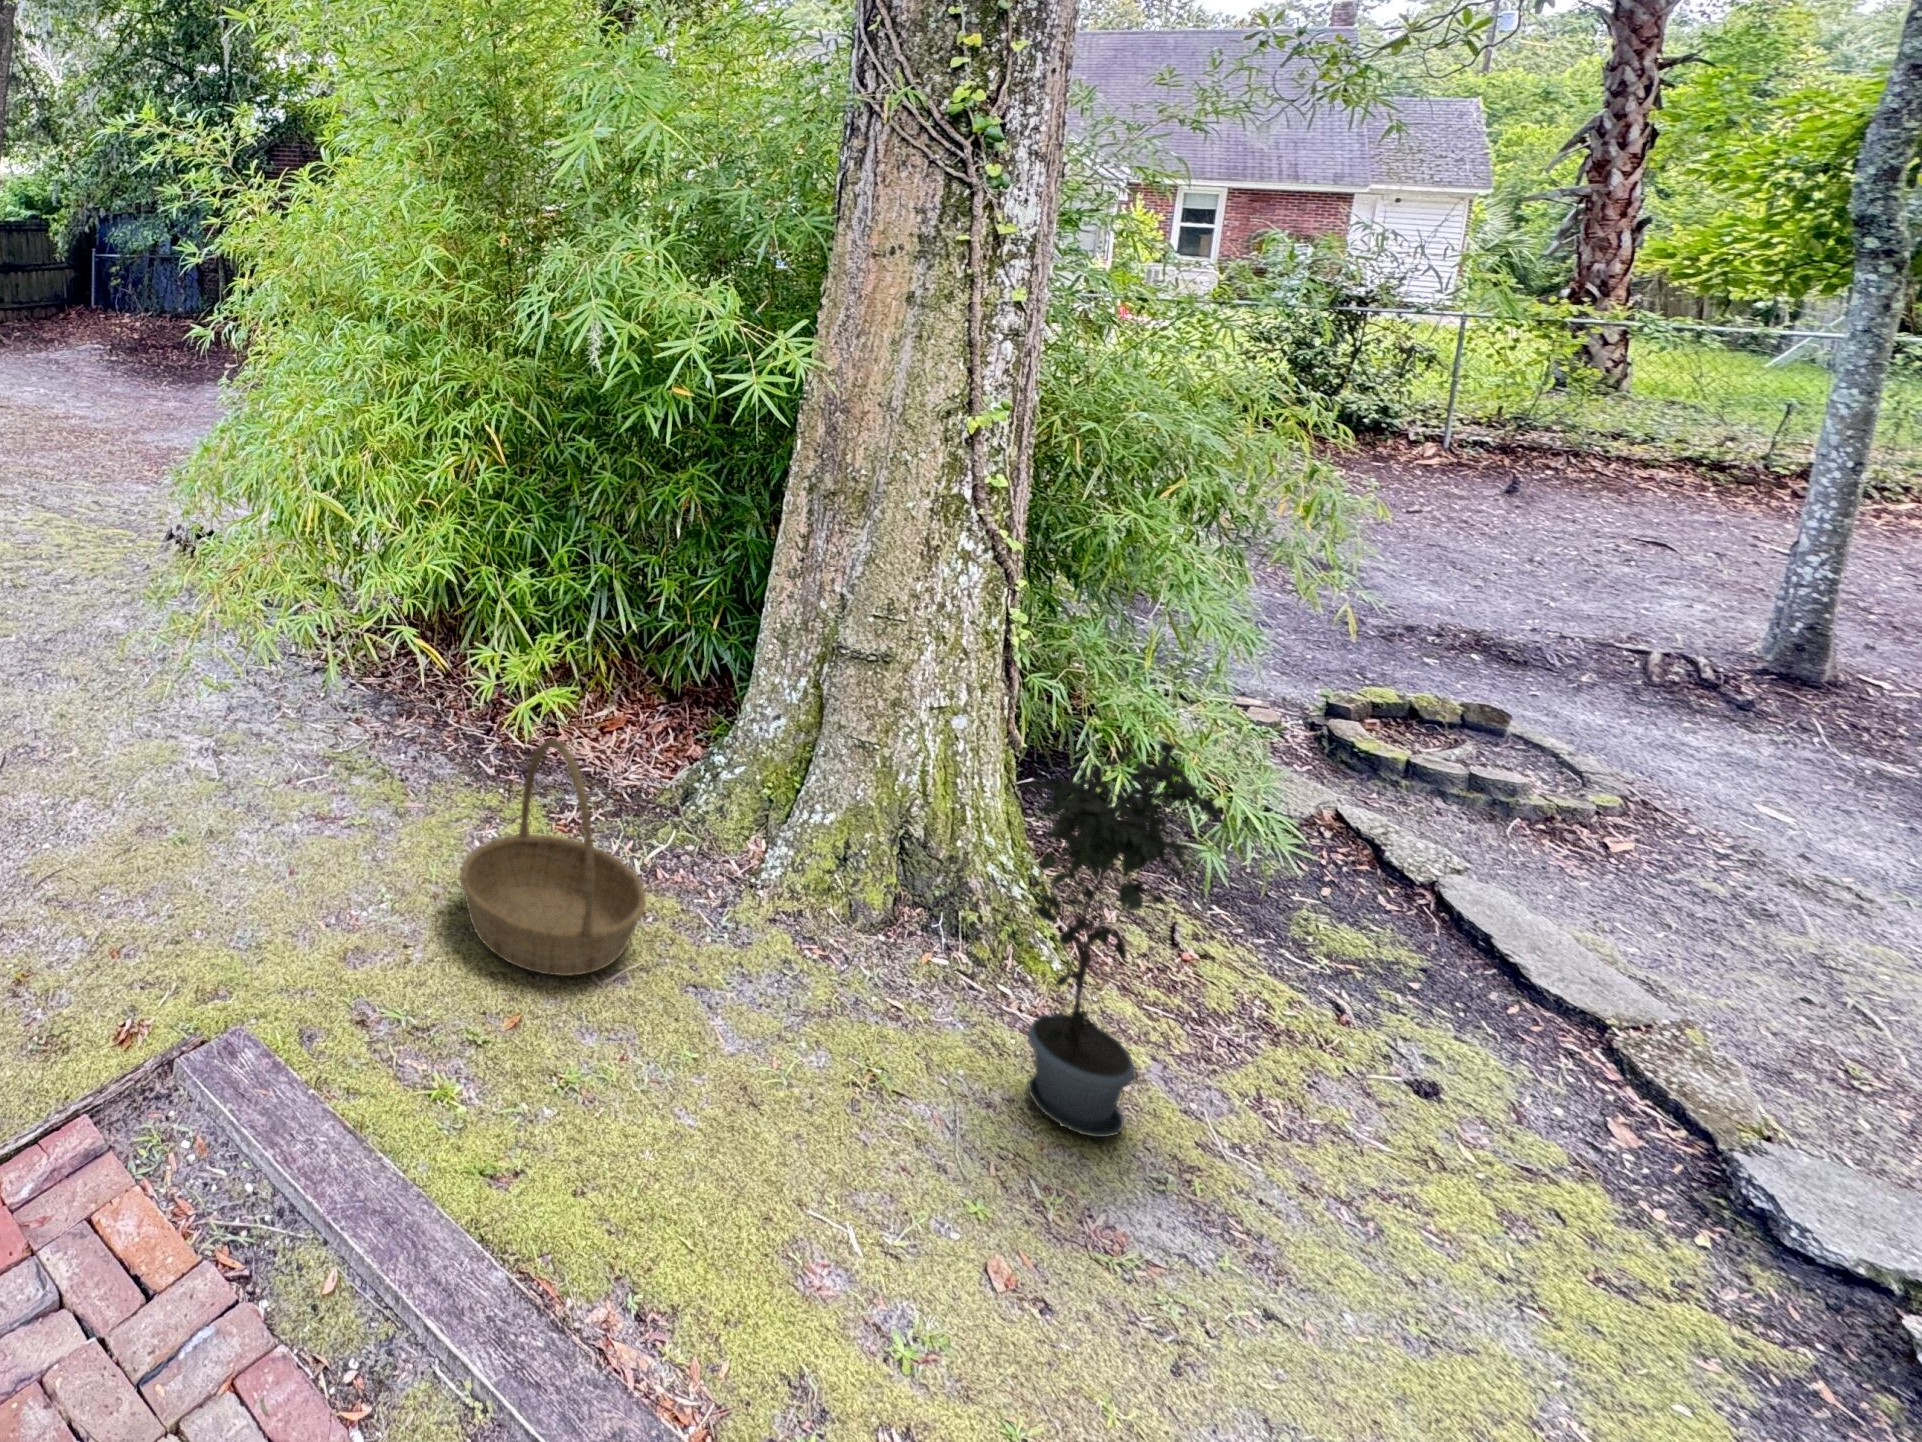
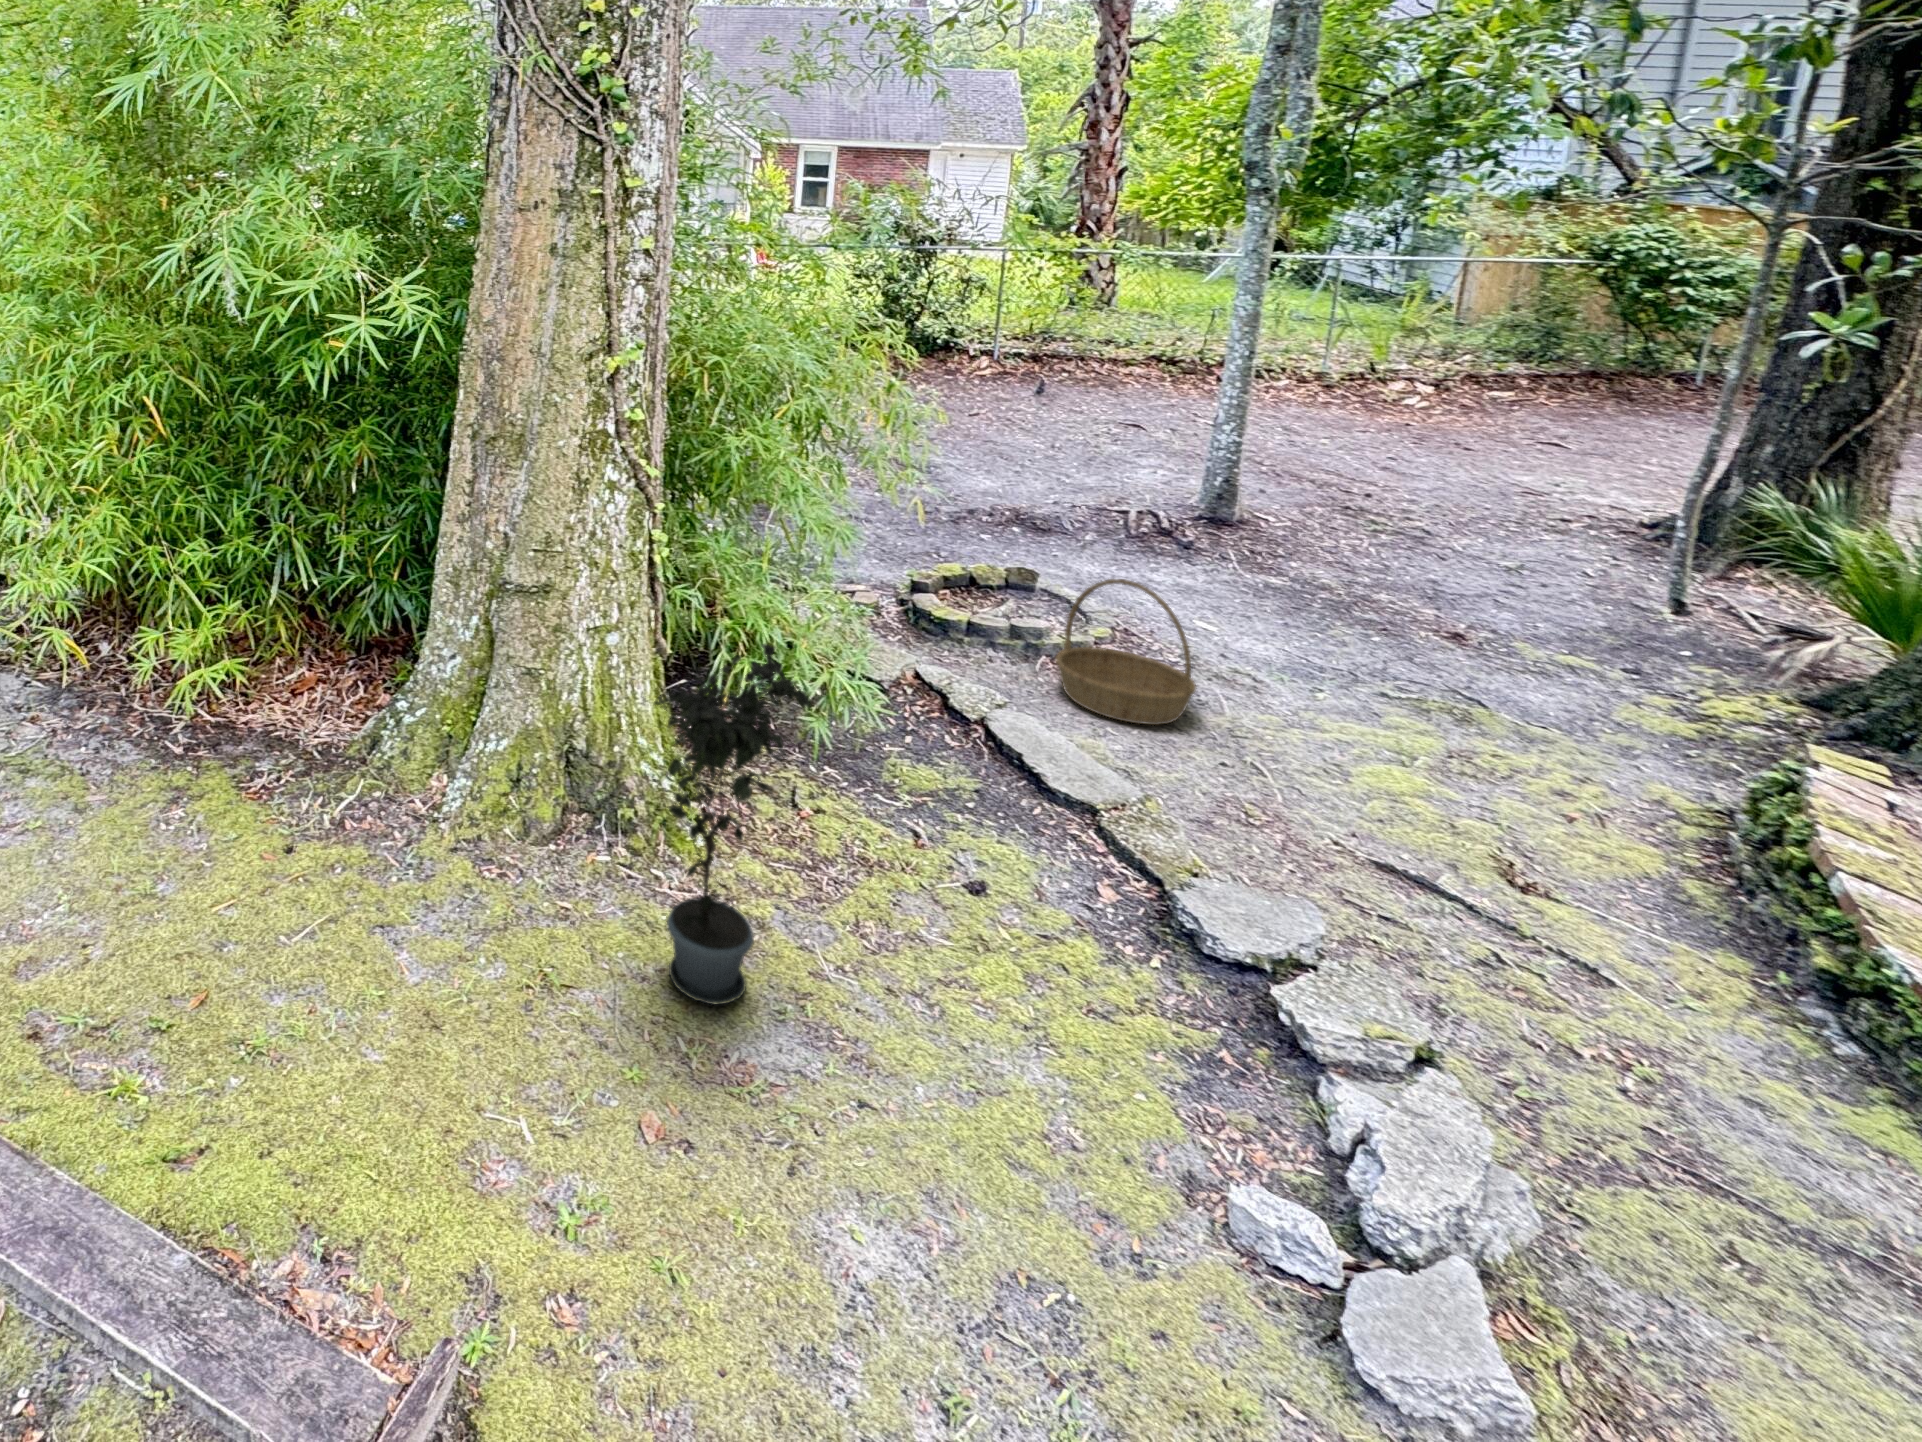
basket: present [460,739,646,976] -> present [1055,579,1197,725]

